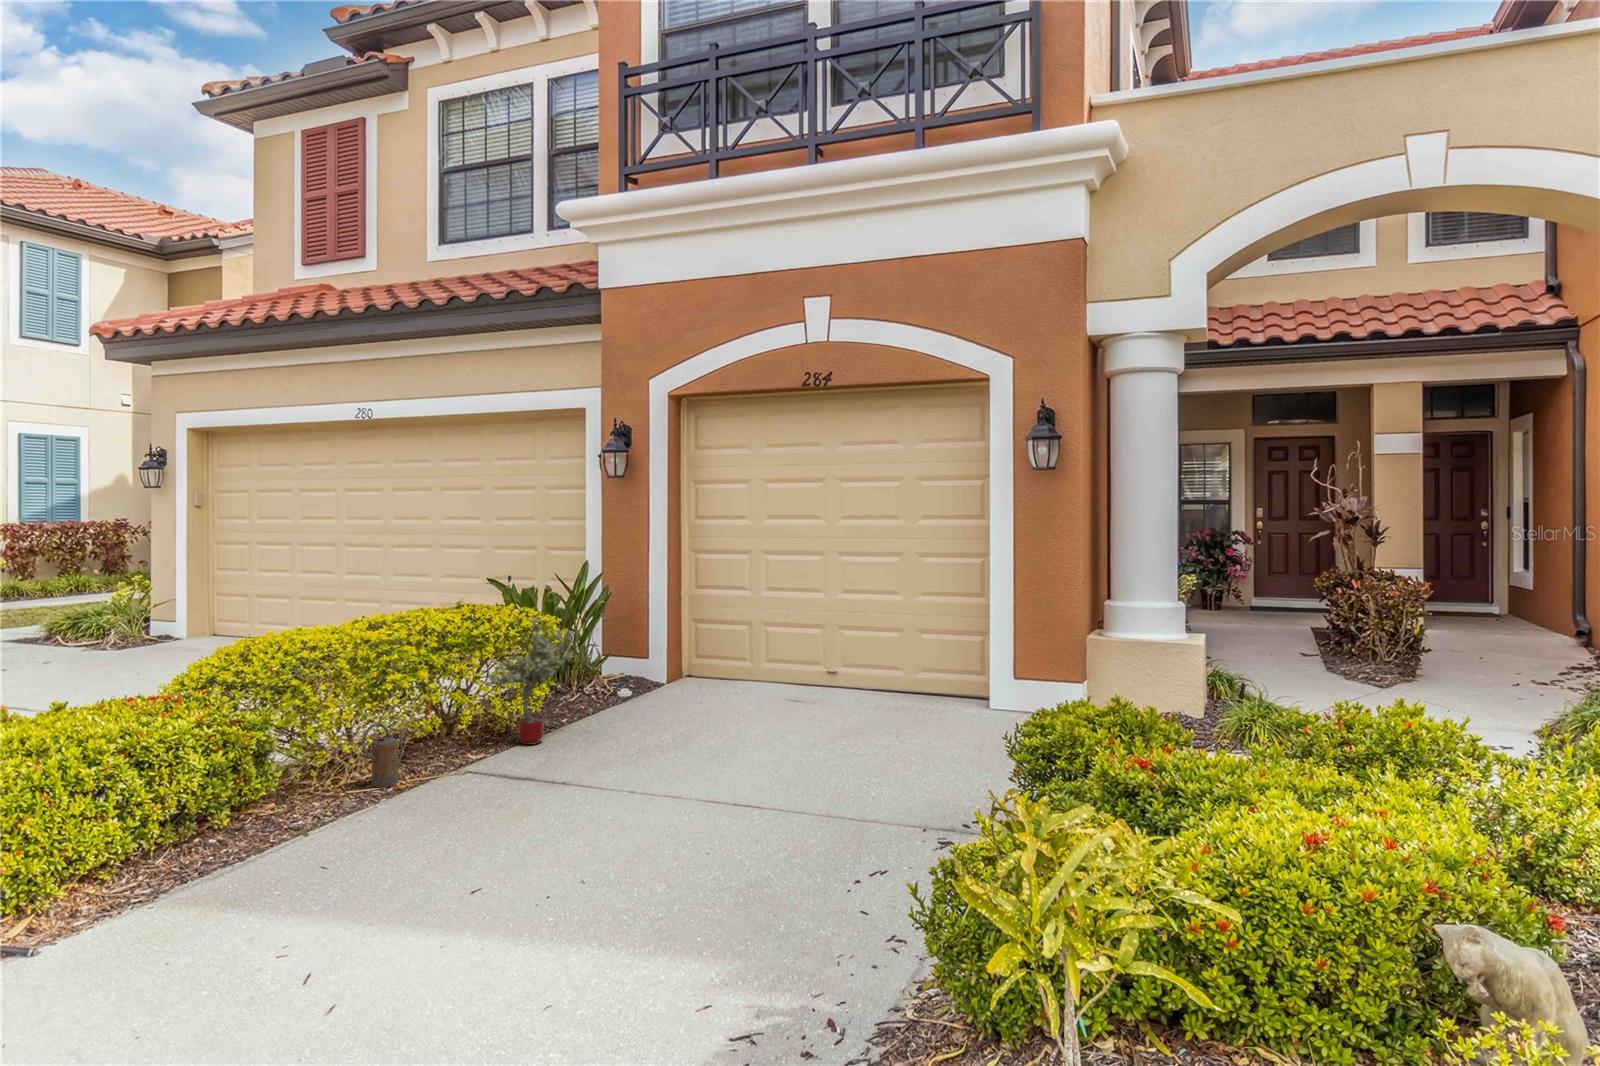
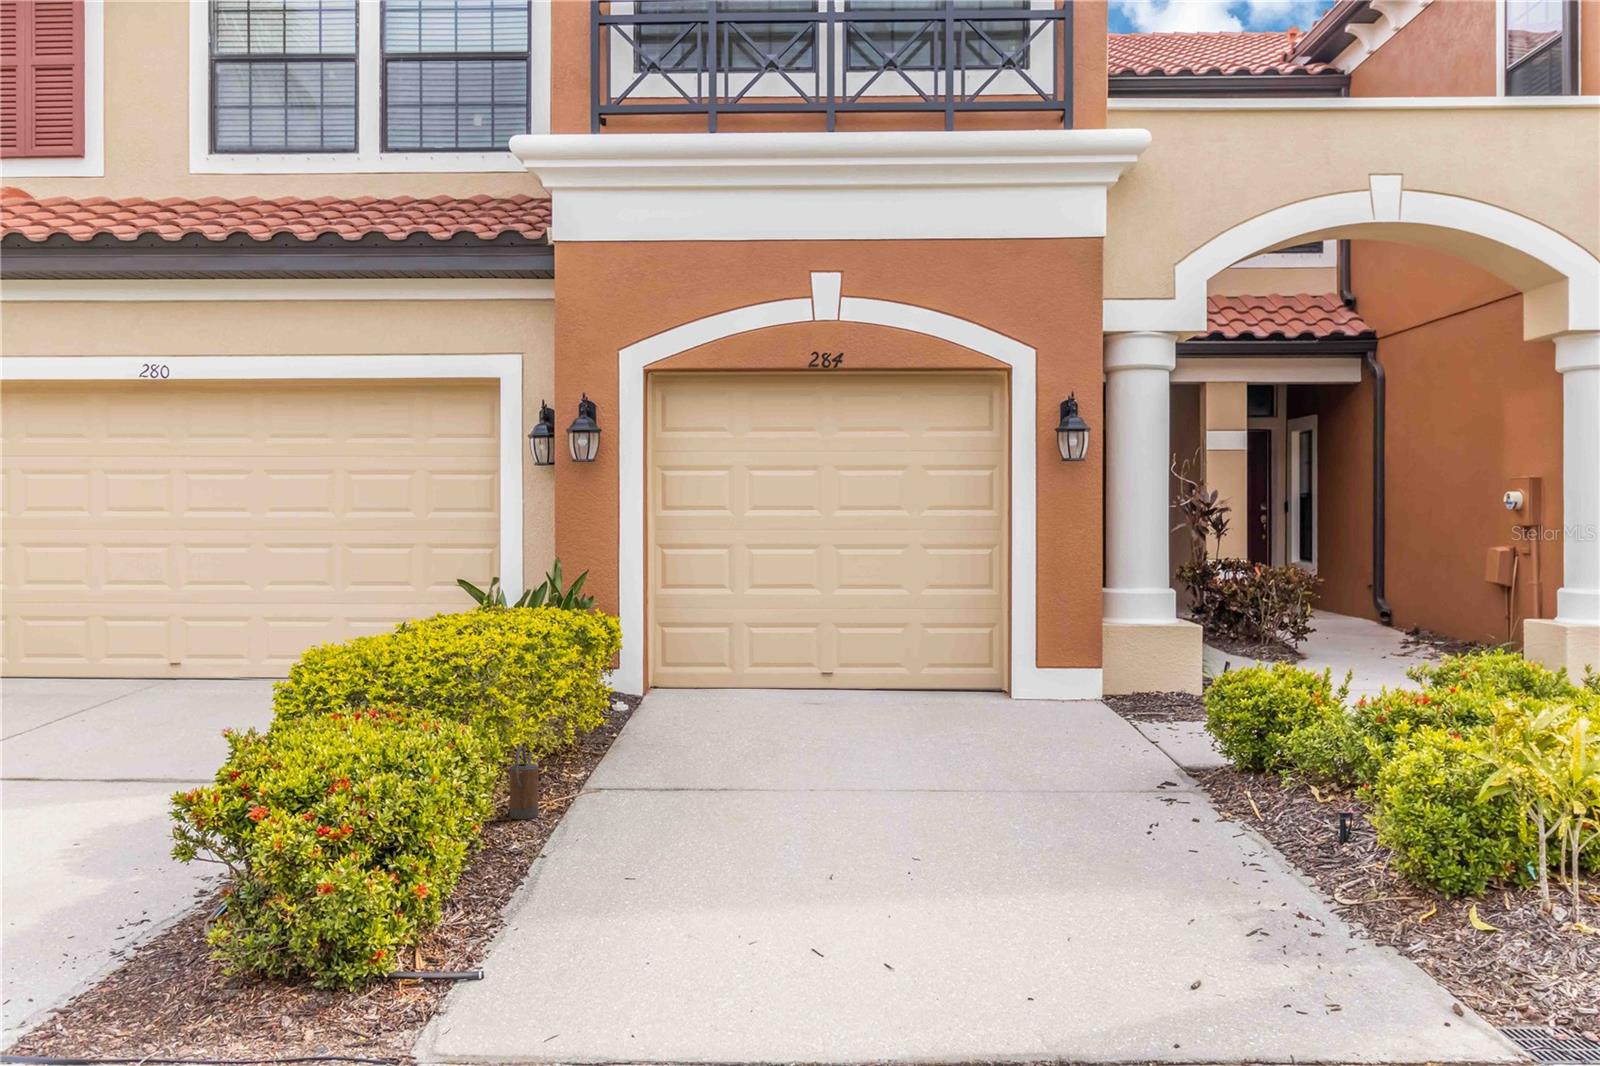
potted tree: present [486,618,574,745] -> none [562,623,643,768]

